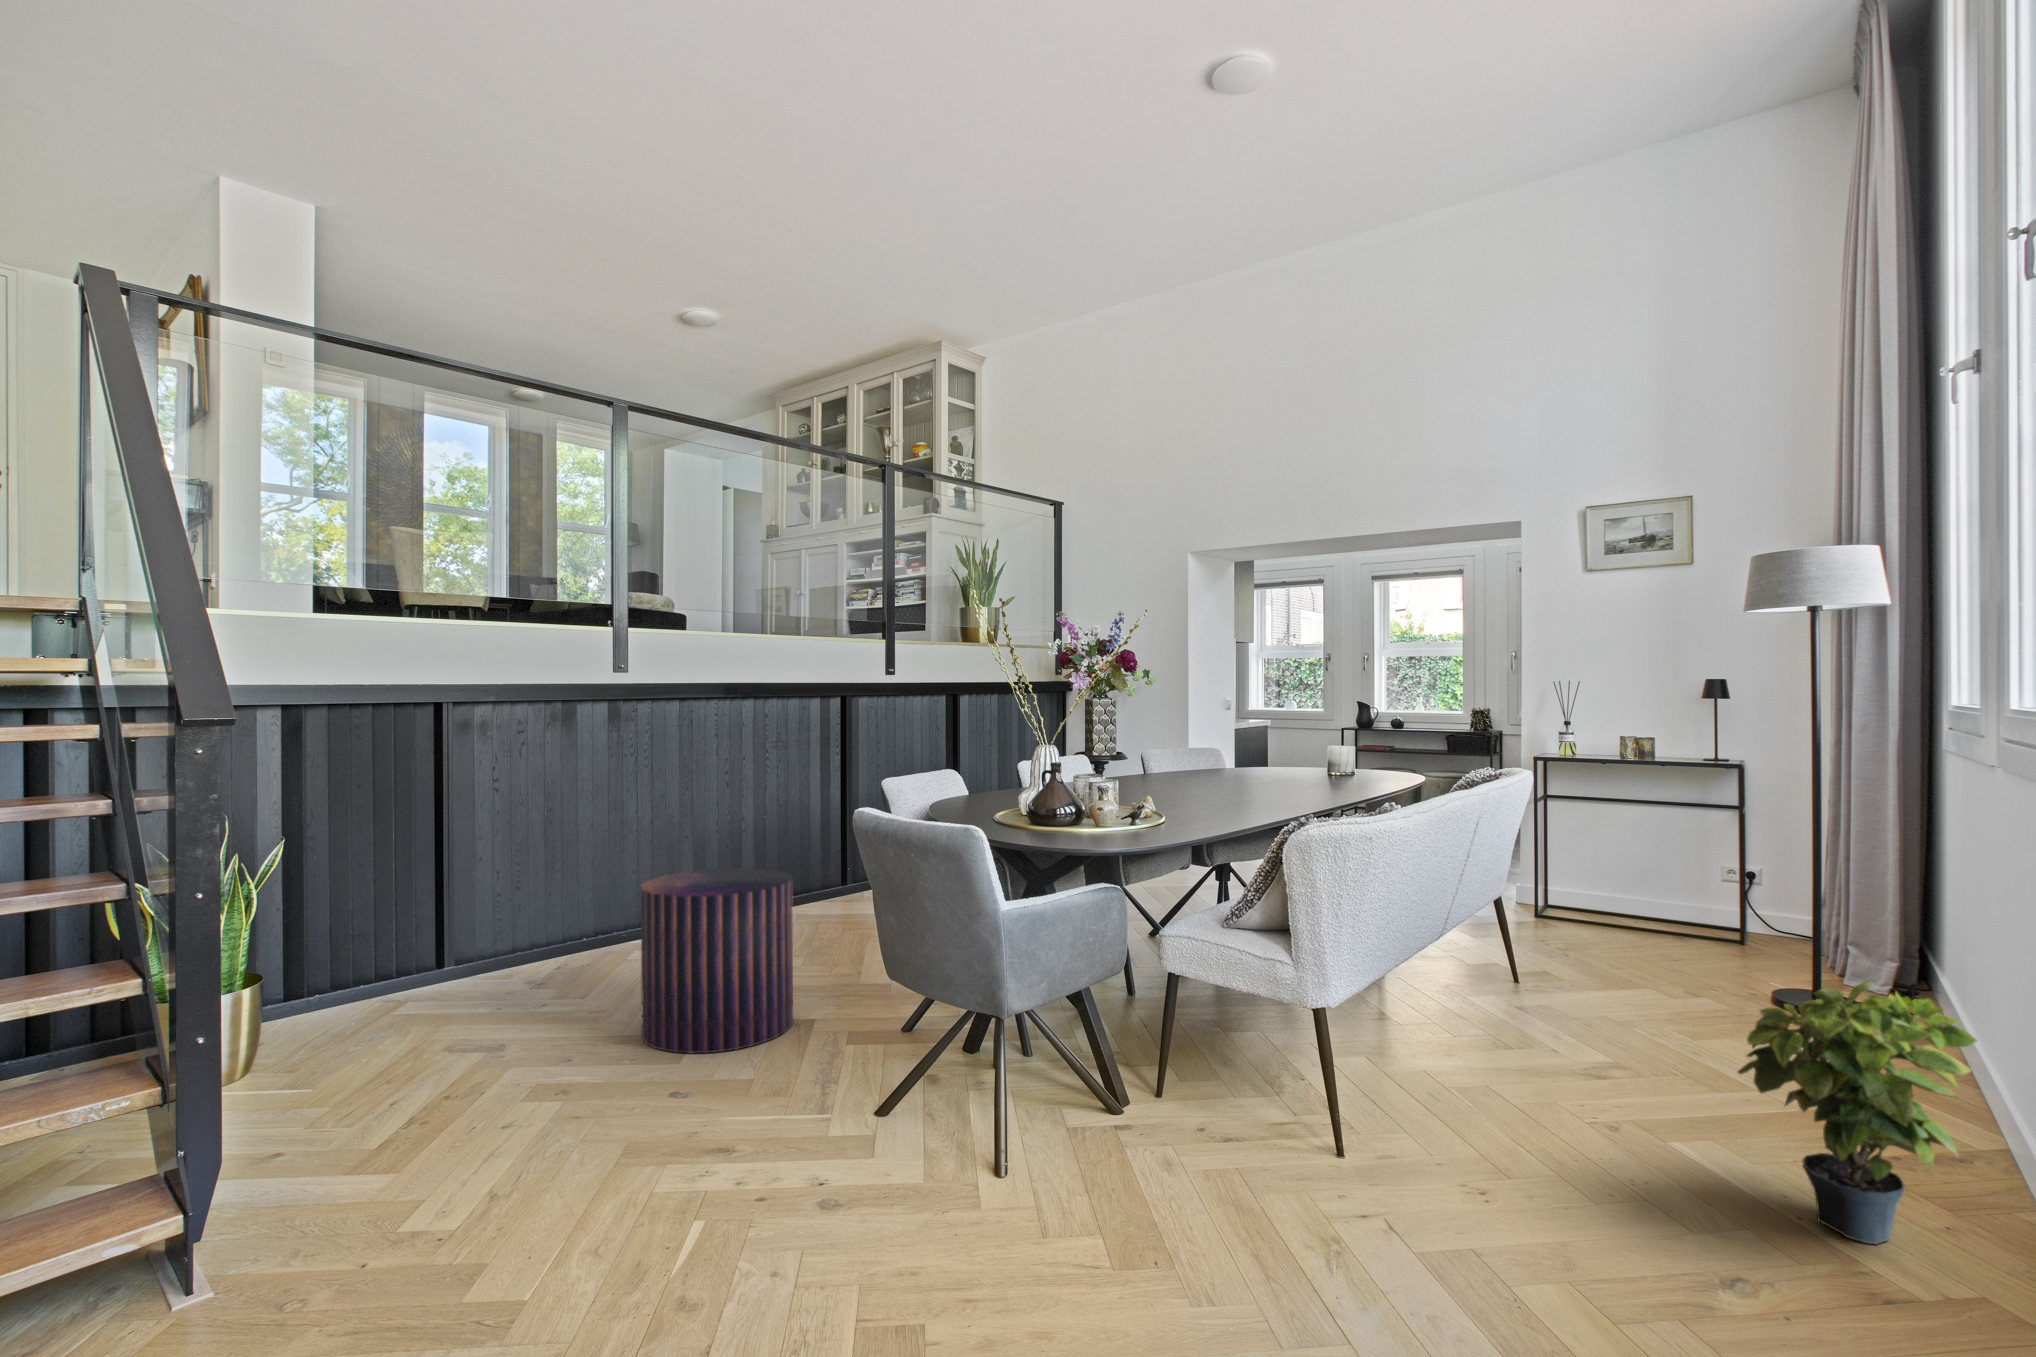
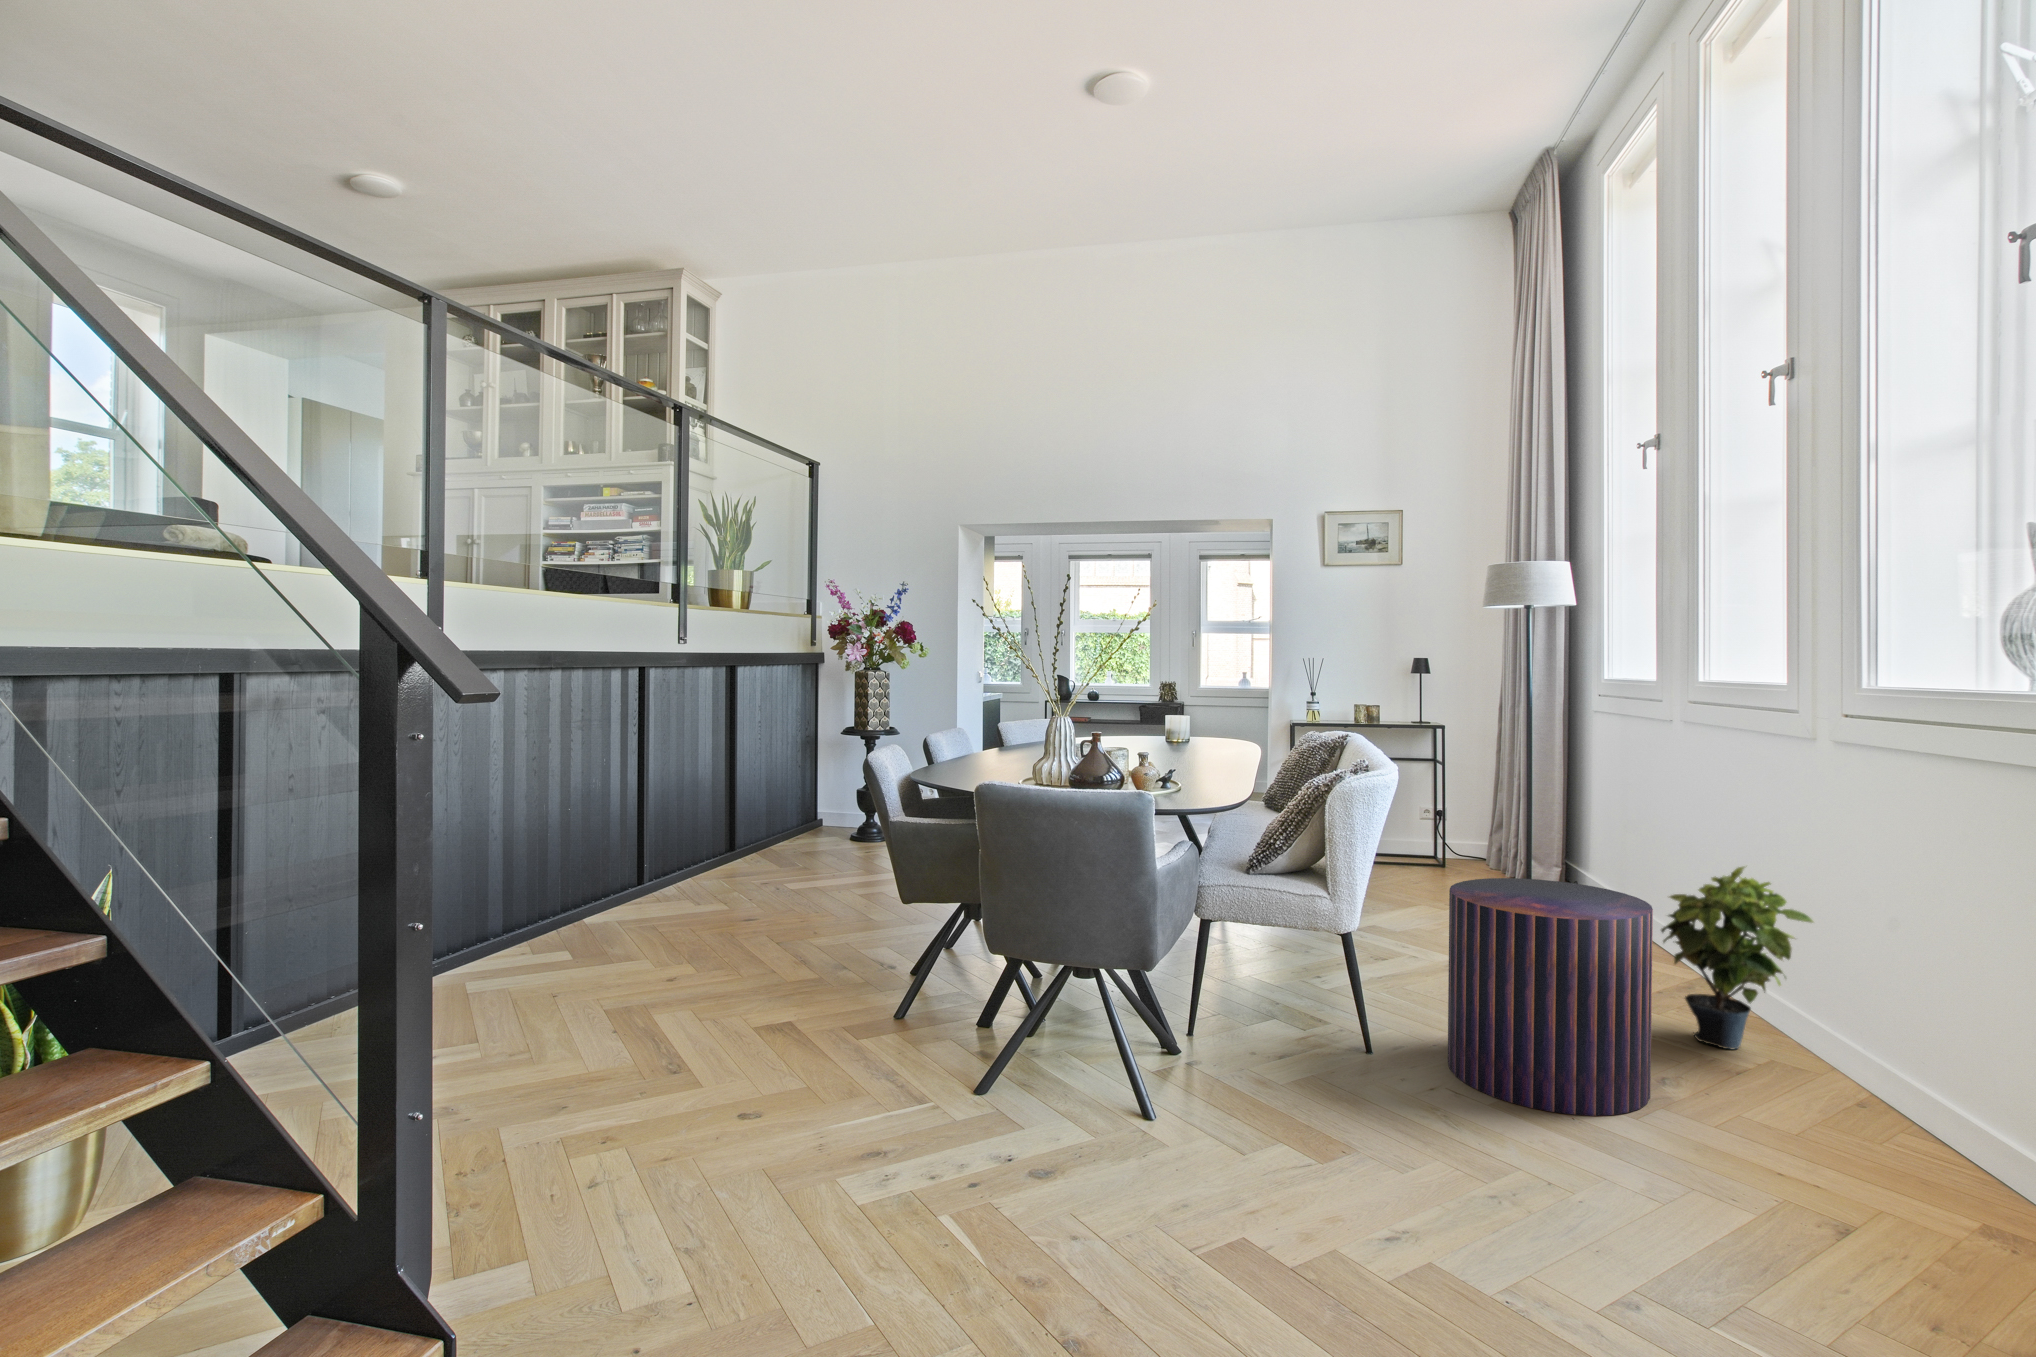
pouf: present [641,868,793,1053] -> present [1448,878,1653,1116]

